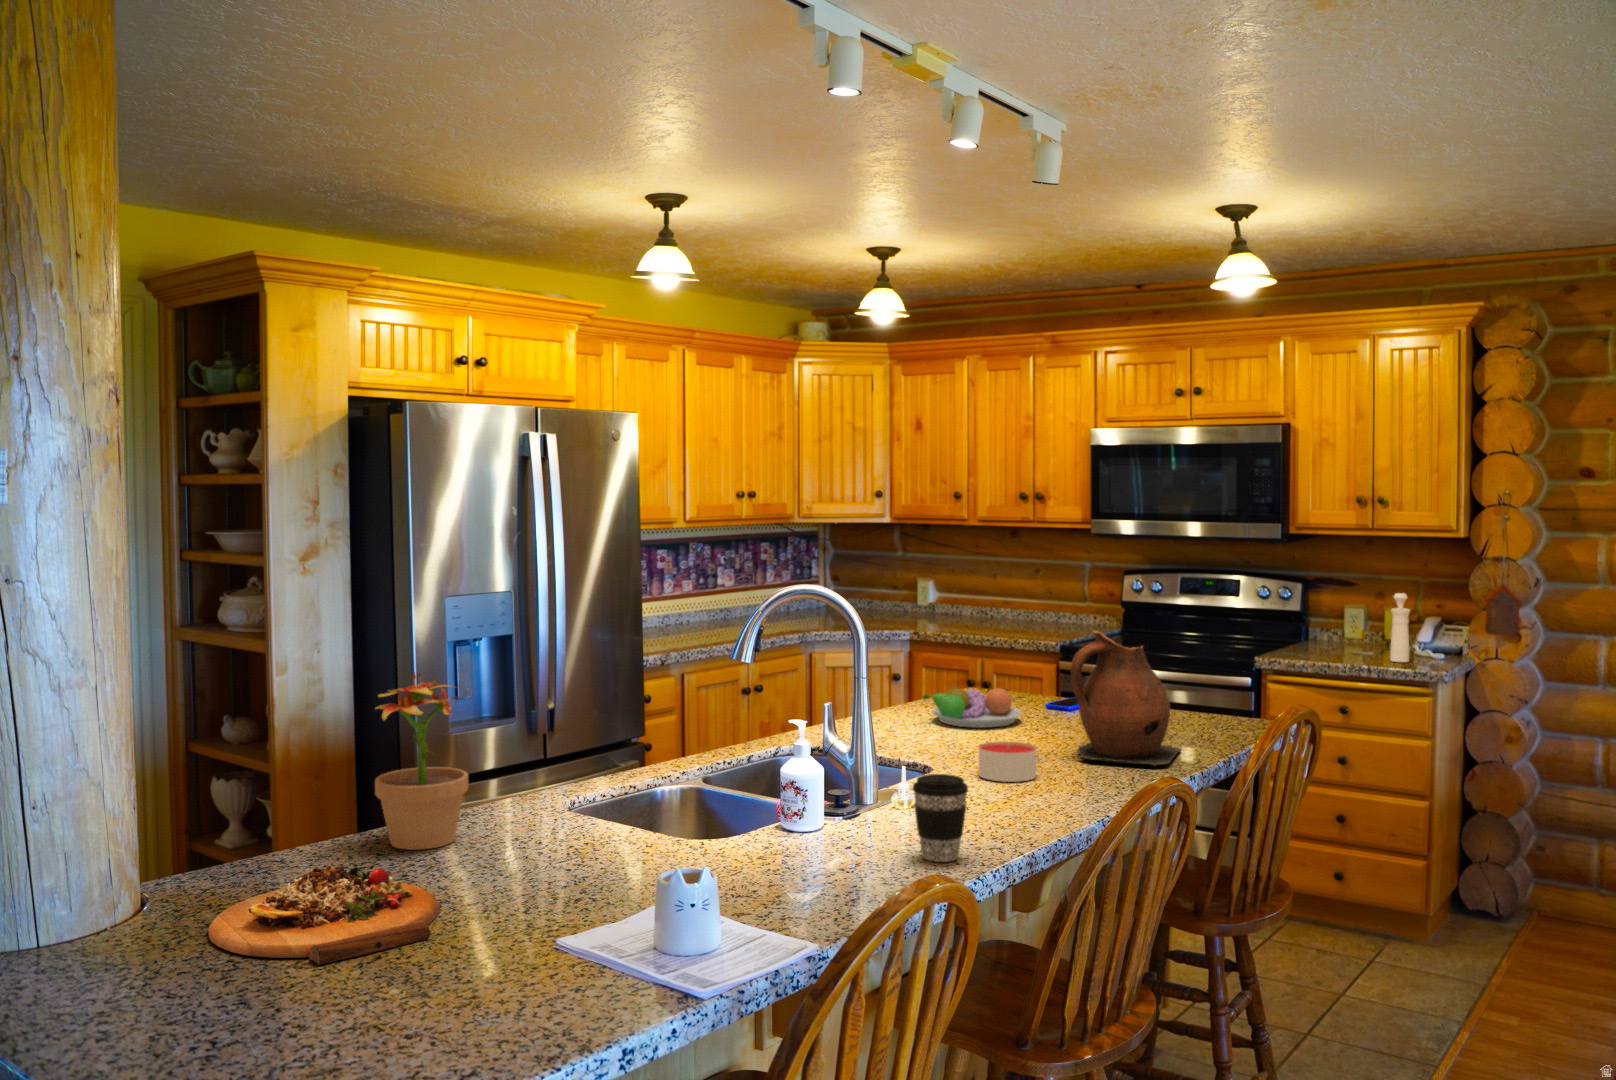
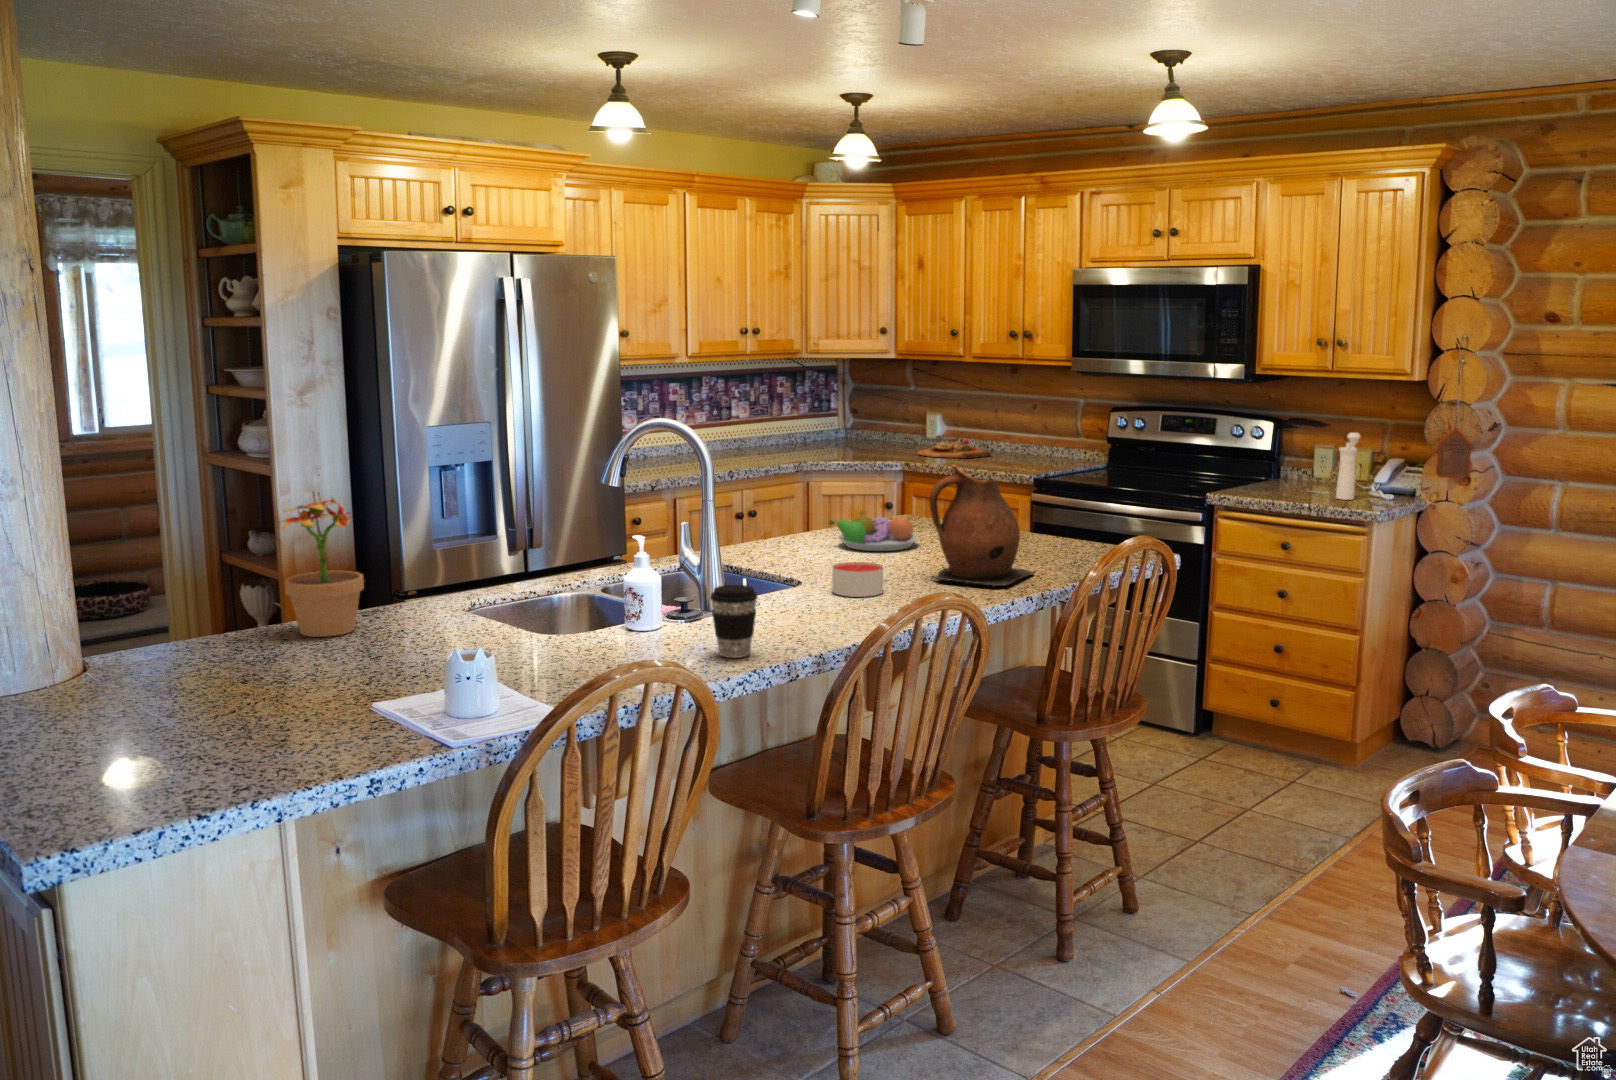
cutting board: present [207,866,441,965] -> present [918,438,991,458]

